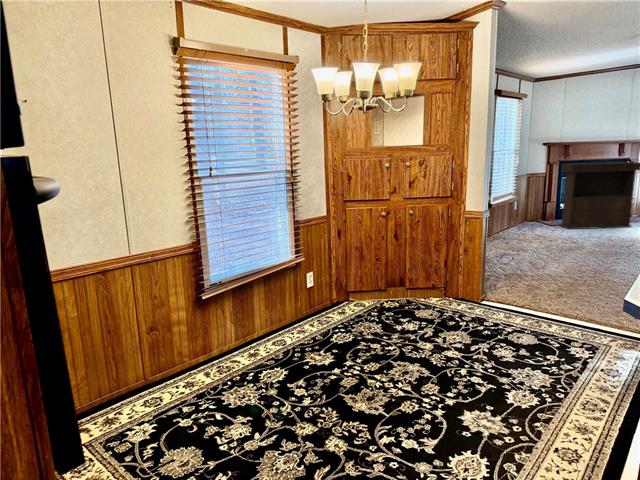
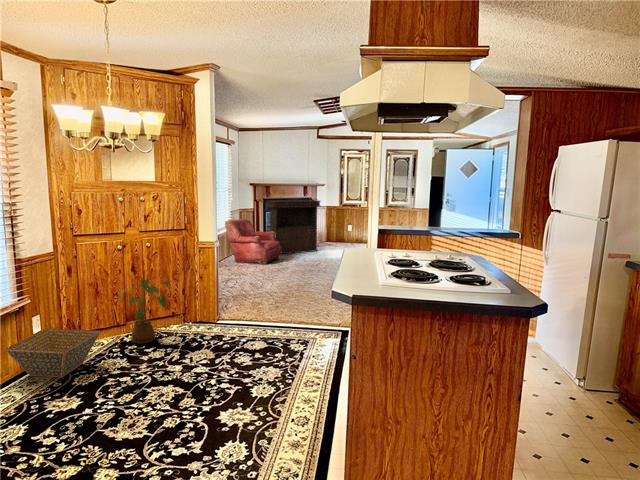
armchair: none [507,184,576,240] -> present [225,218,281,265]
house plant: none [379,246,430,312] -> present [119,278,169,344]
basket: none [283,284,360,332] -> present [5,328,100,378]

